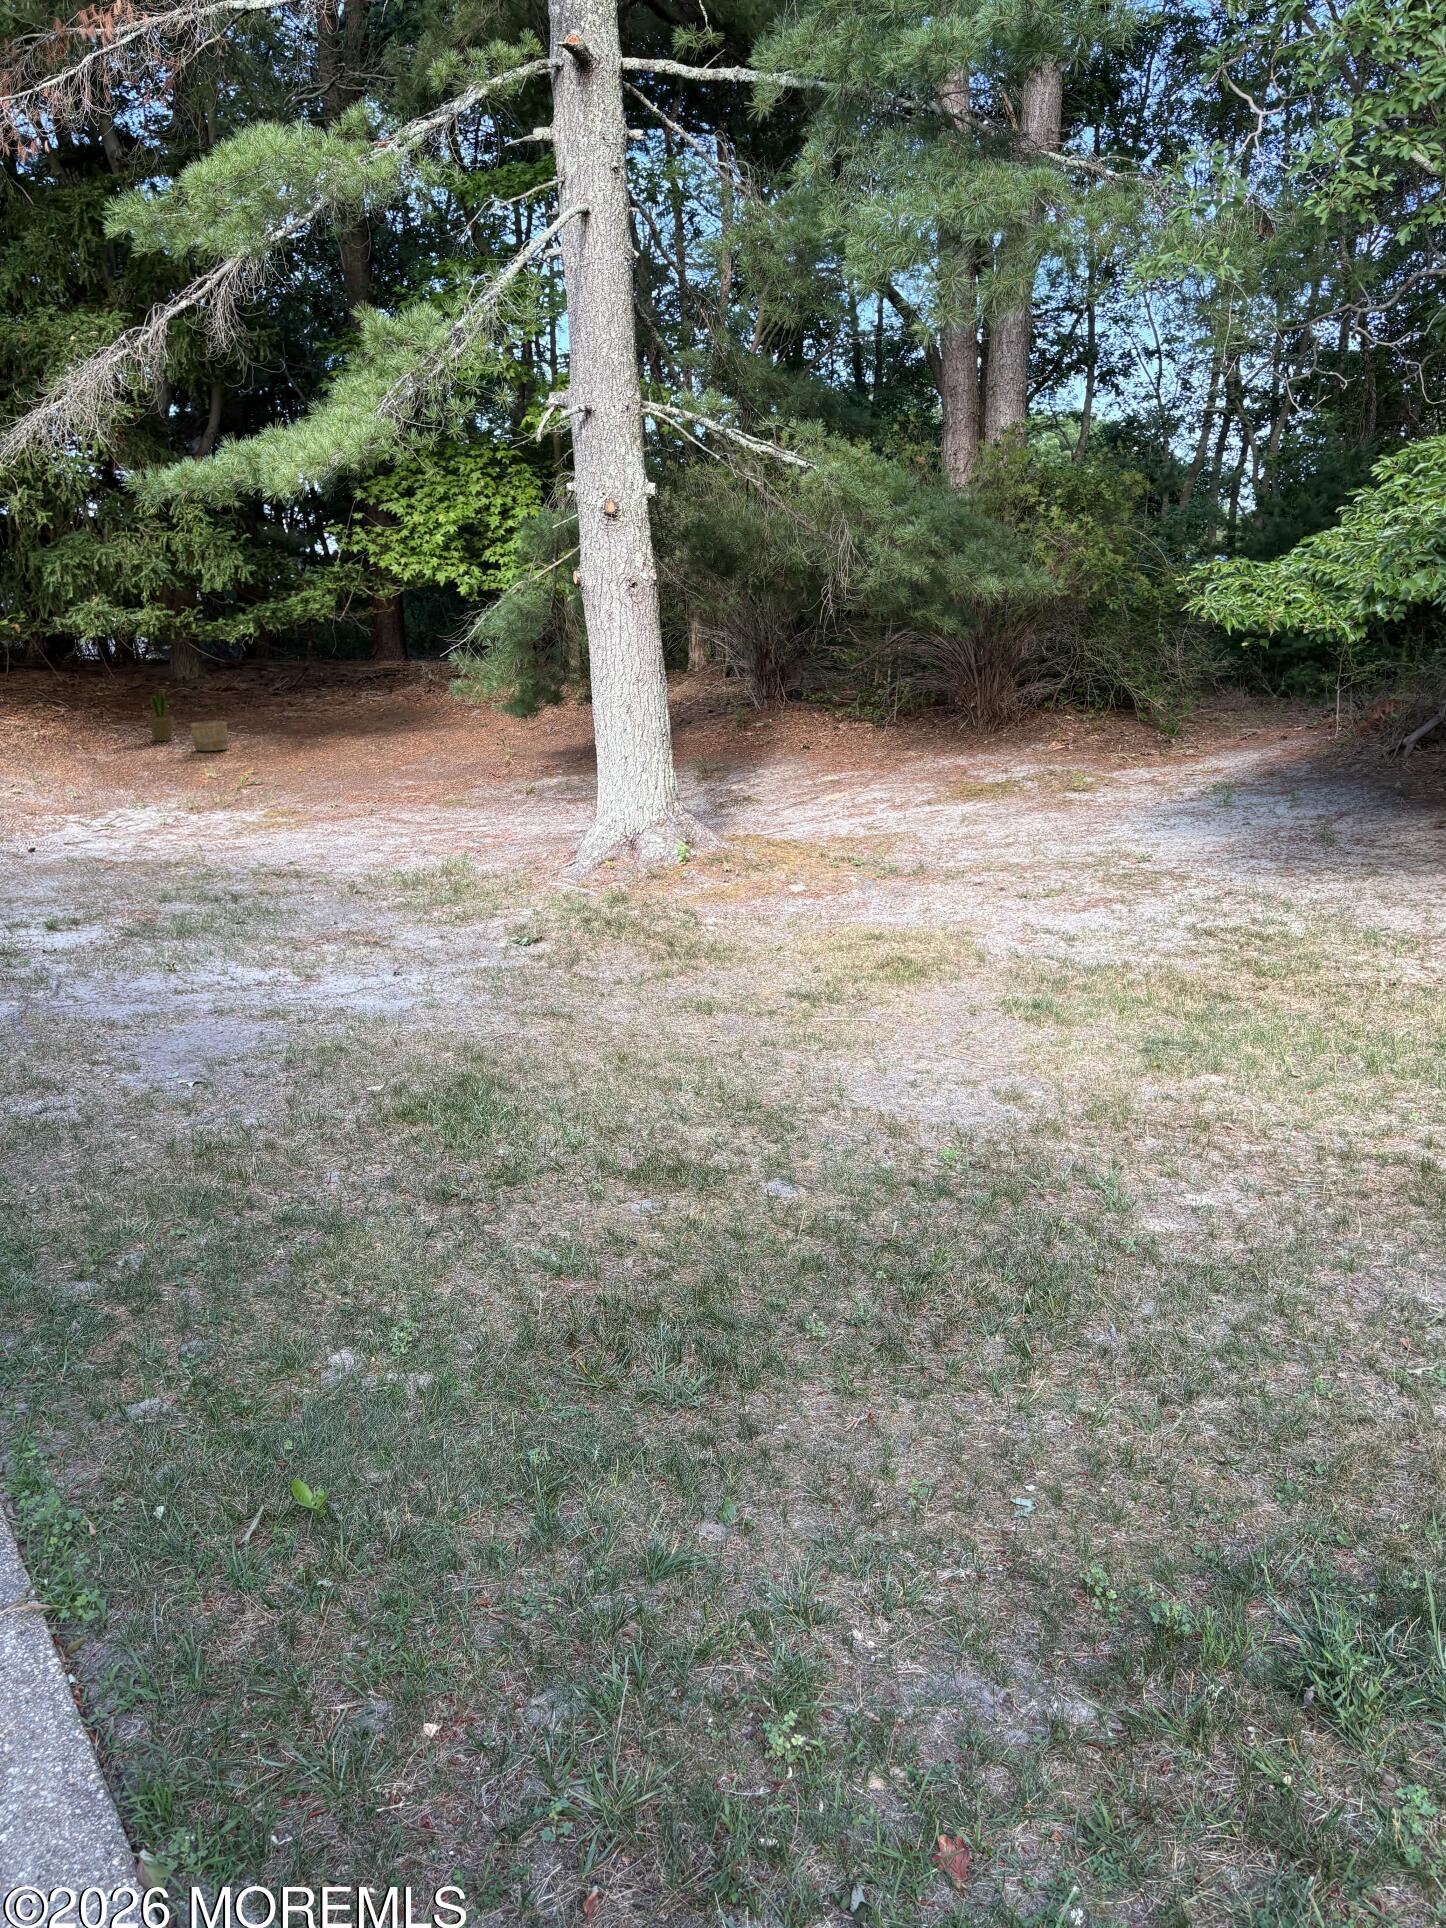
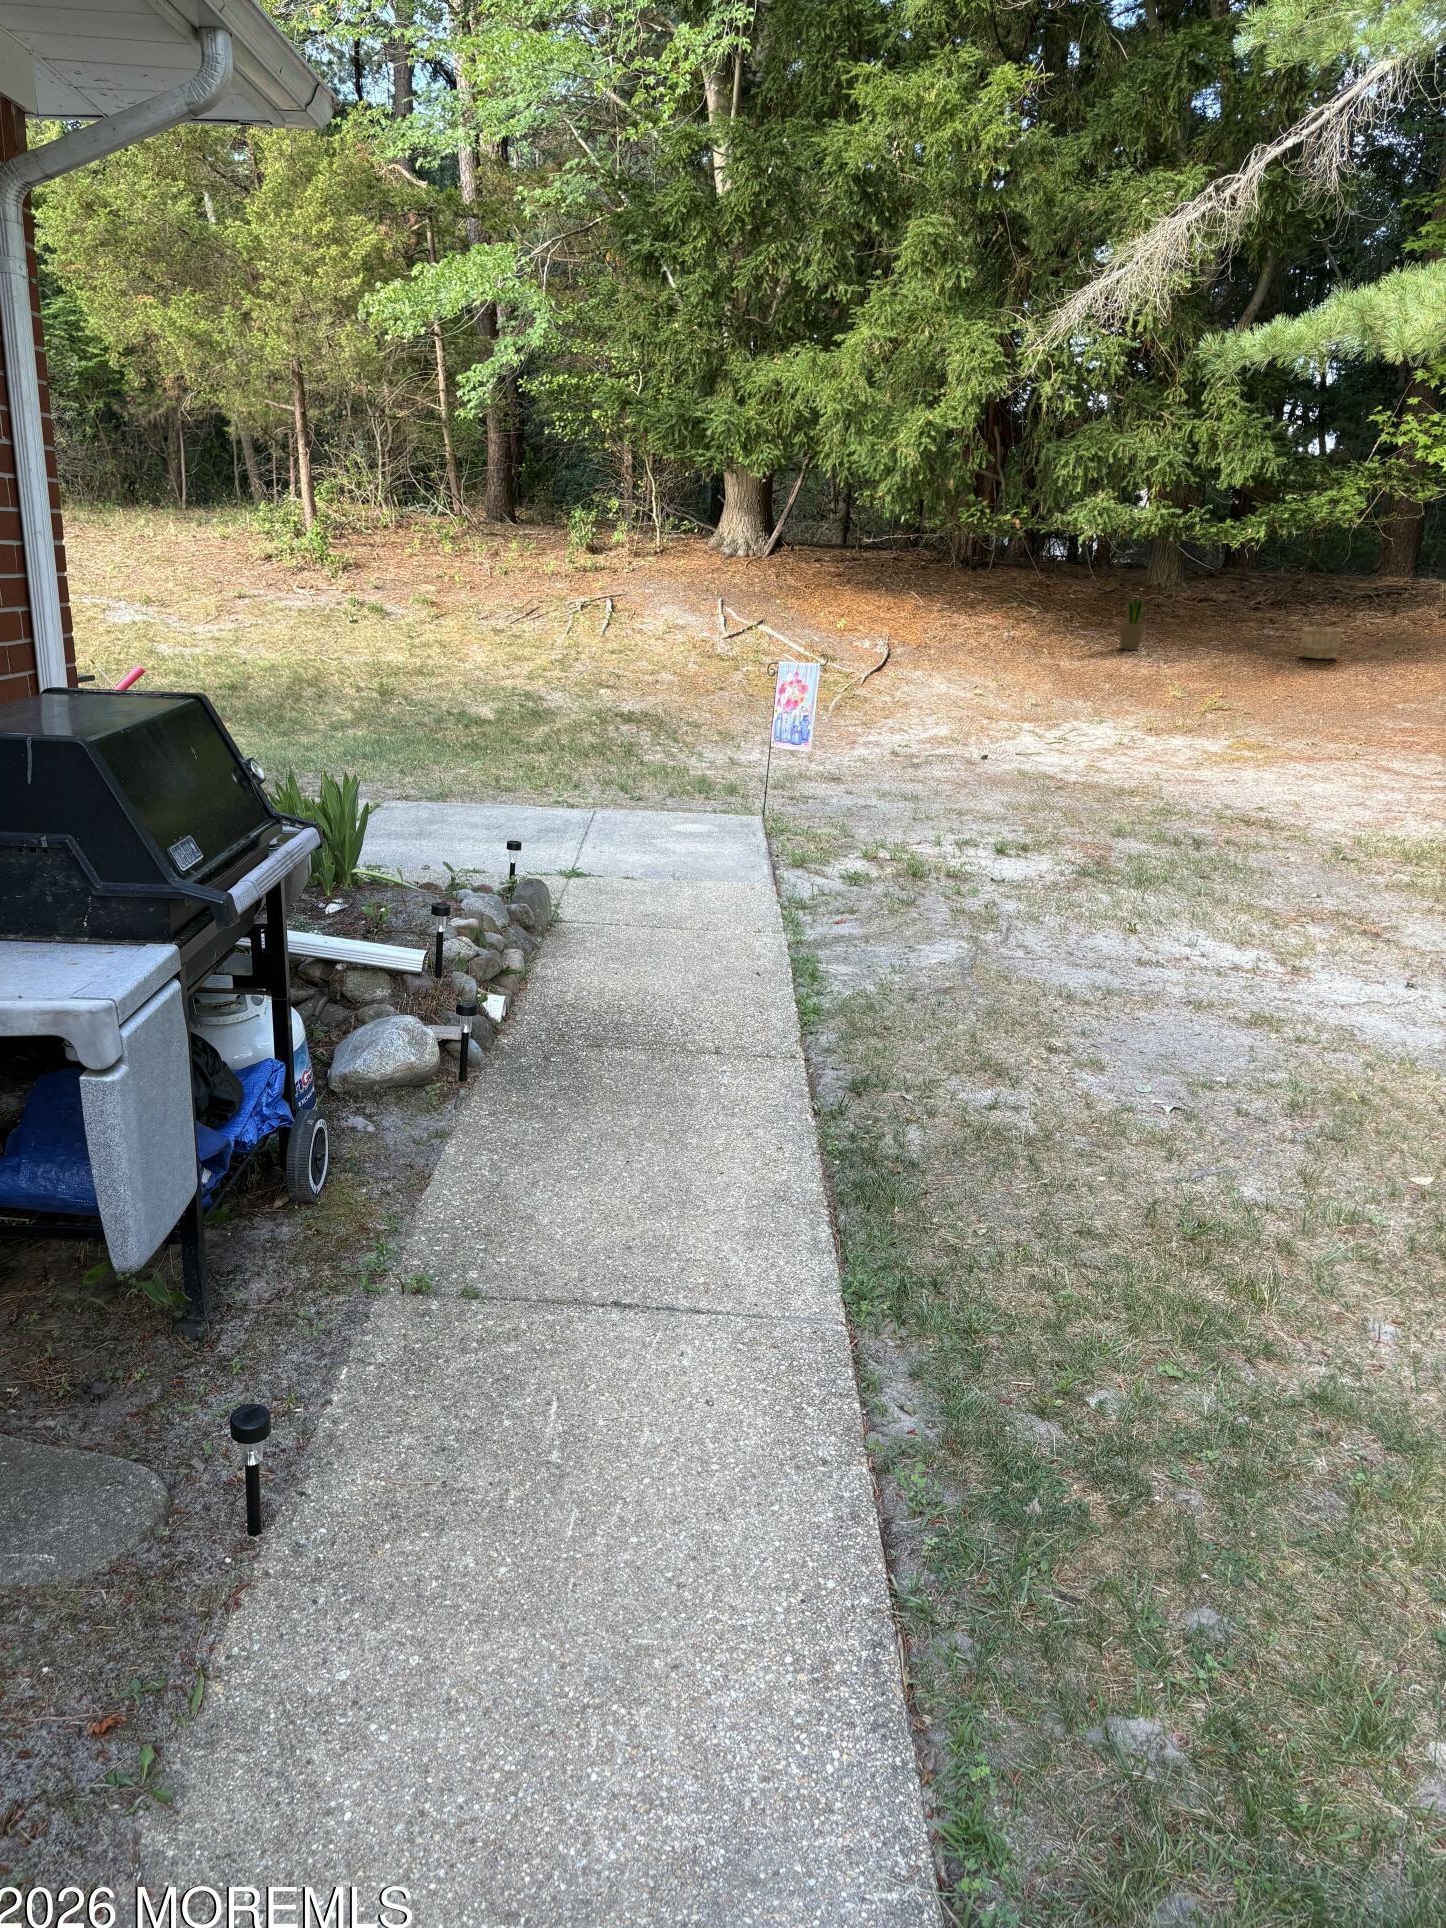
wooden bucket: present [190,721,229,751] -> present [1300,627,1342,659]

